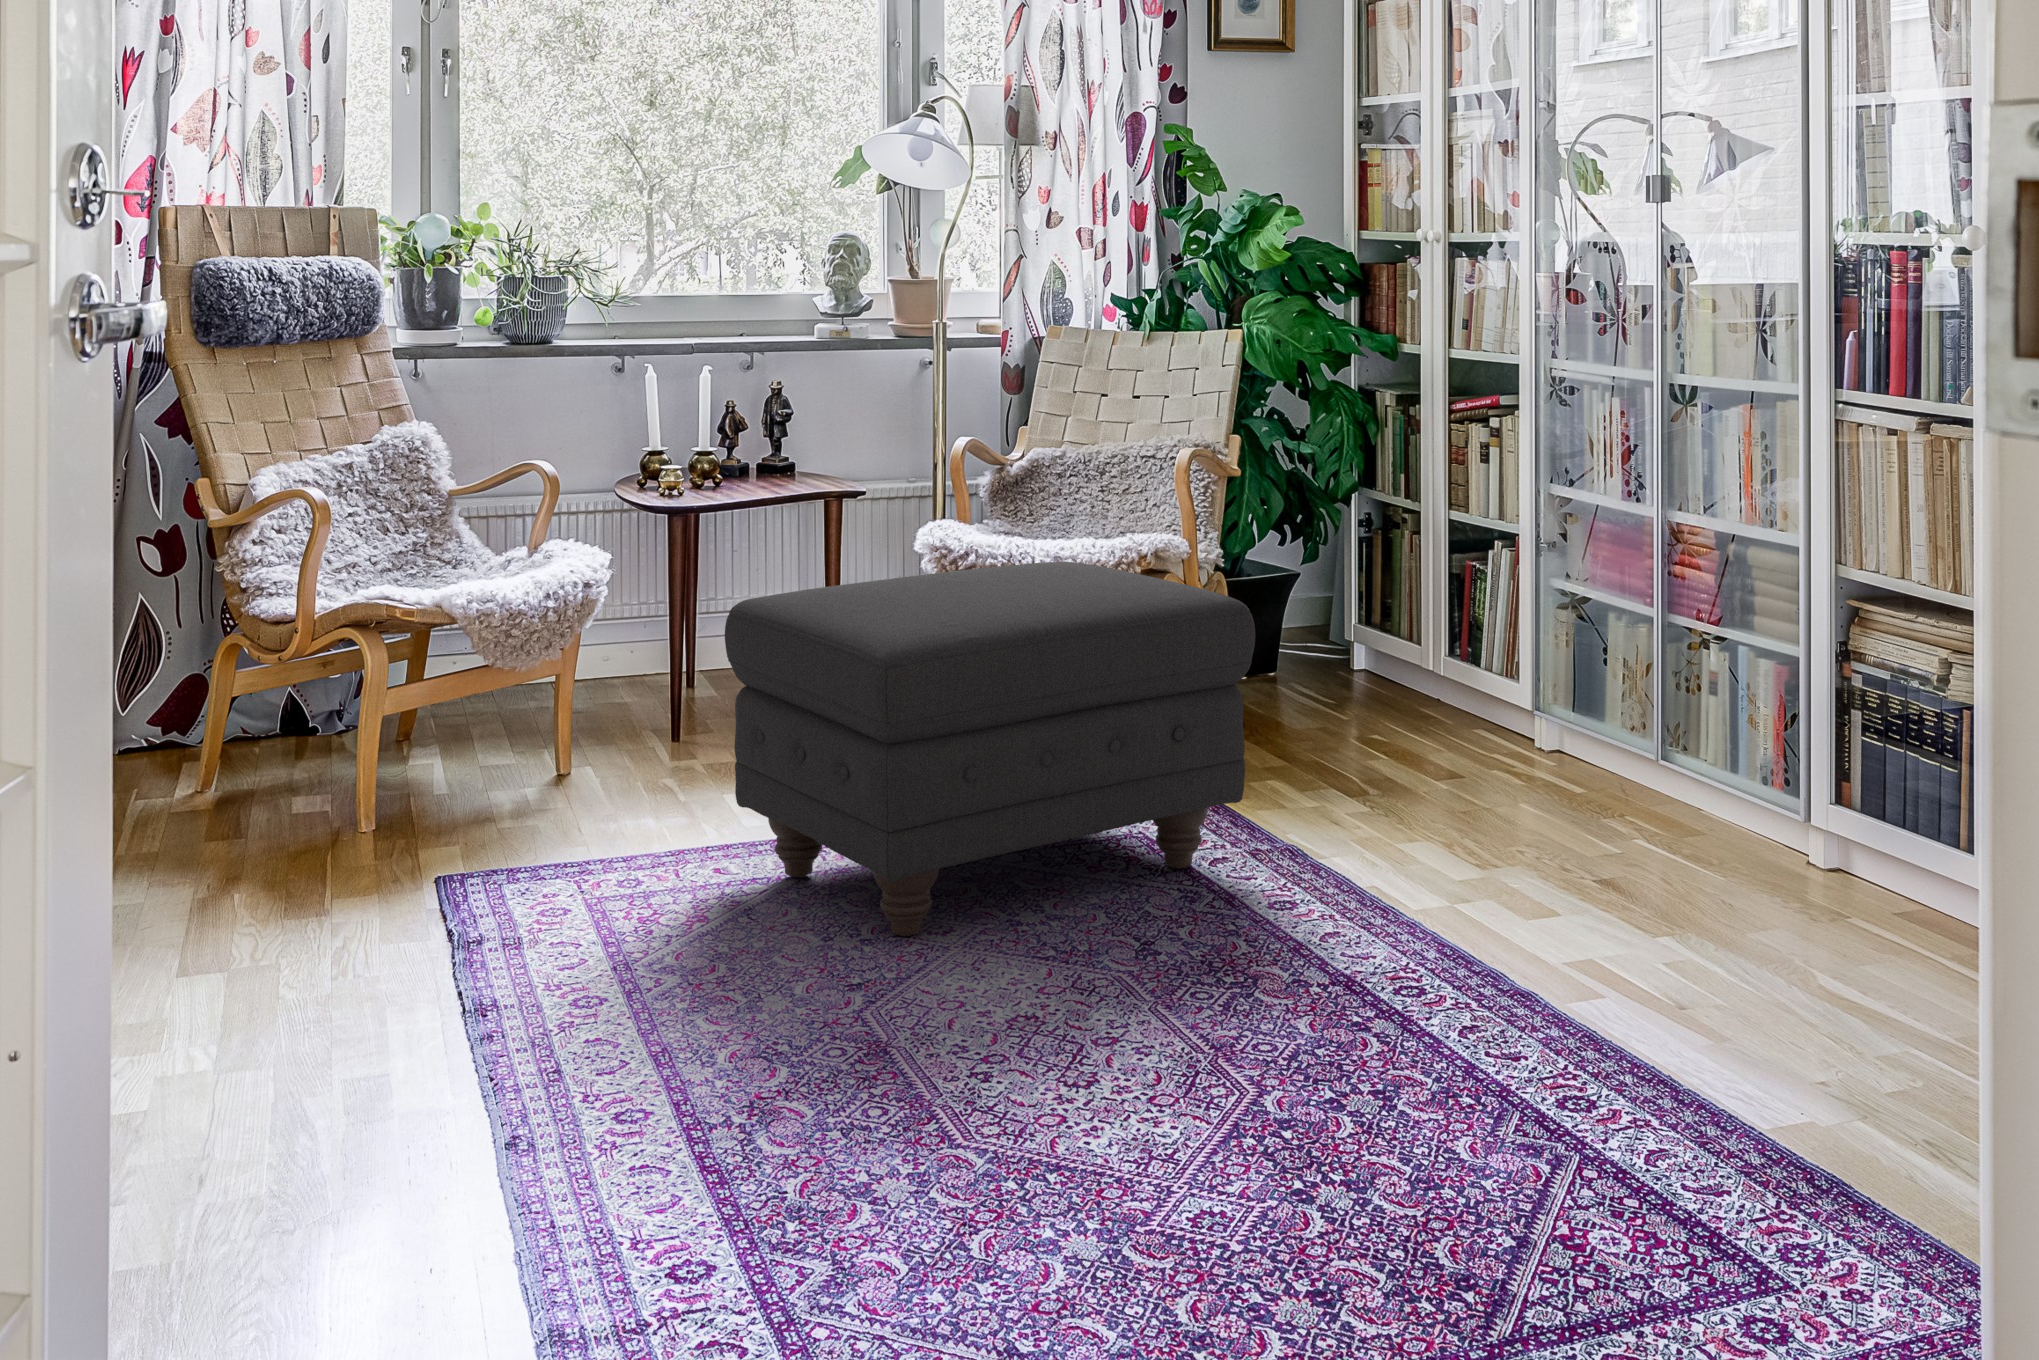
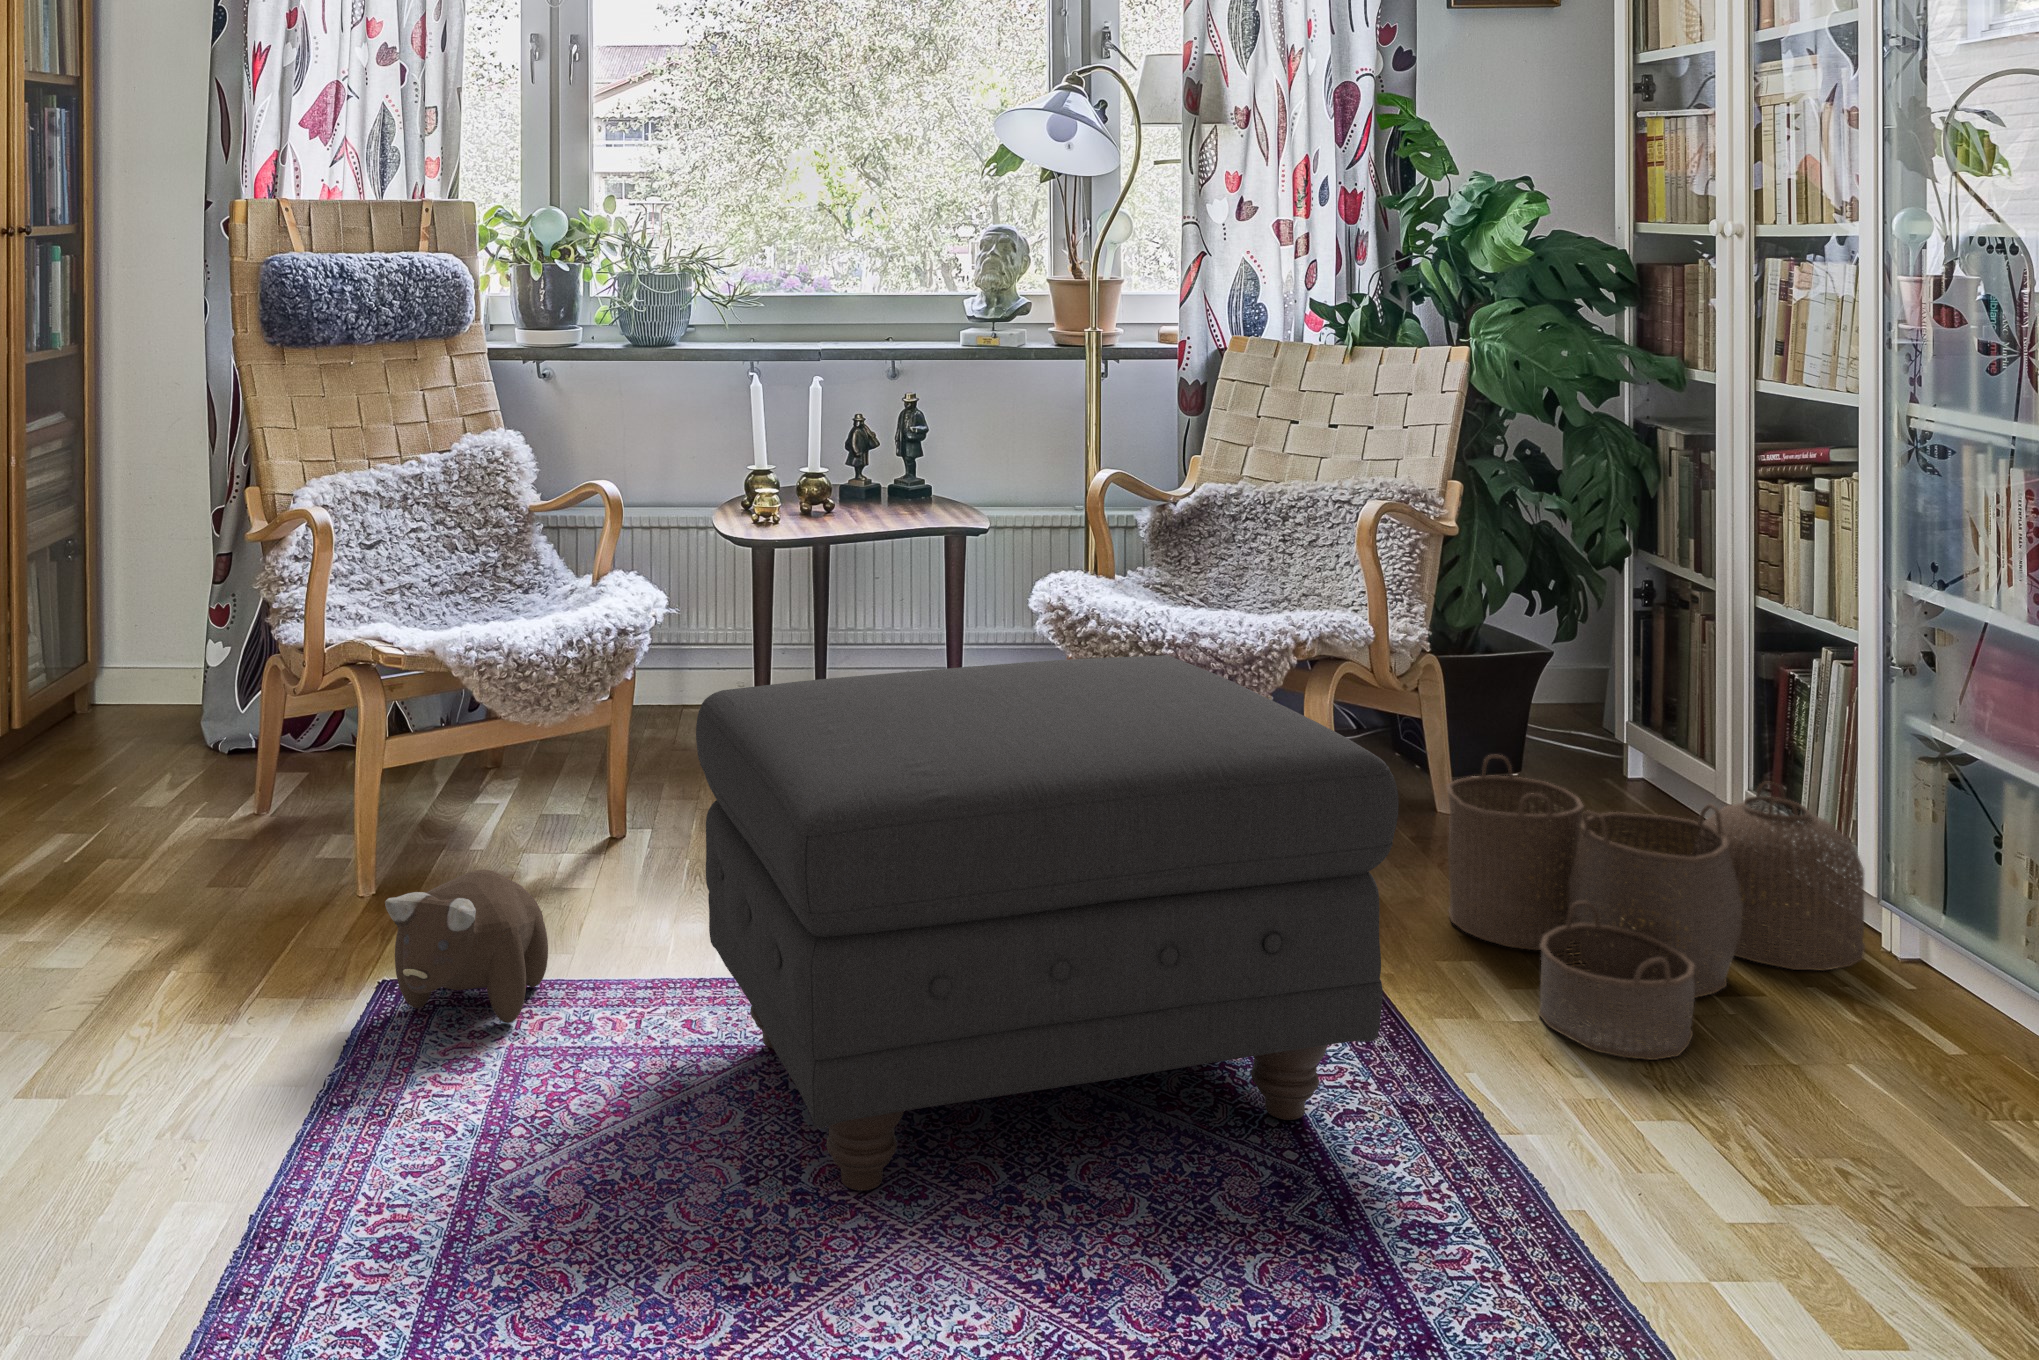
woven basket: none [1251,634,1526,815] -> present [1446,755,1865,1060]
plush toy: none [461,770,583,890] -> present [385,870,548,1023]

